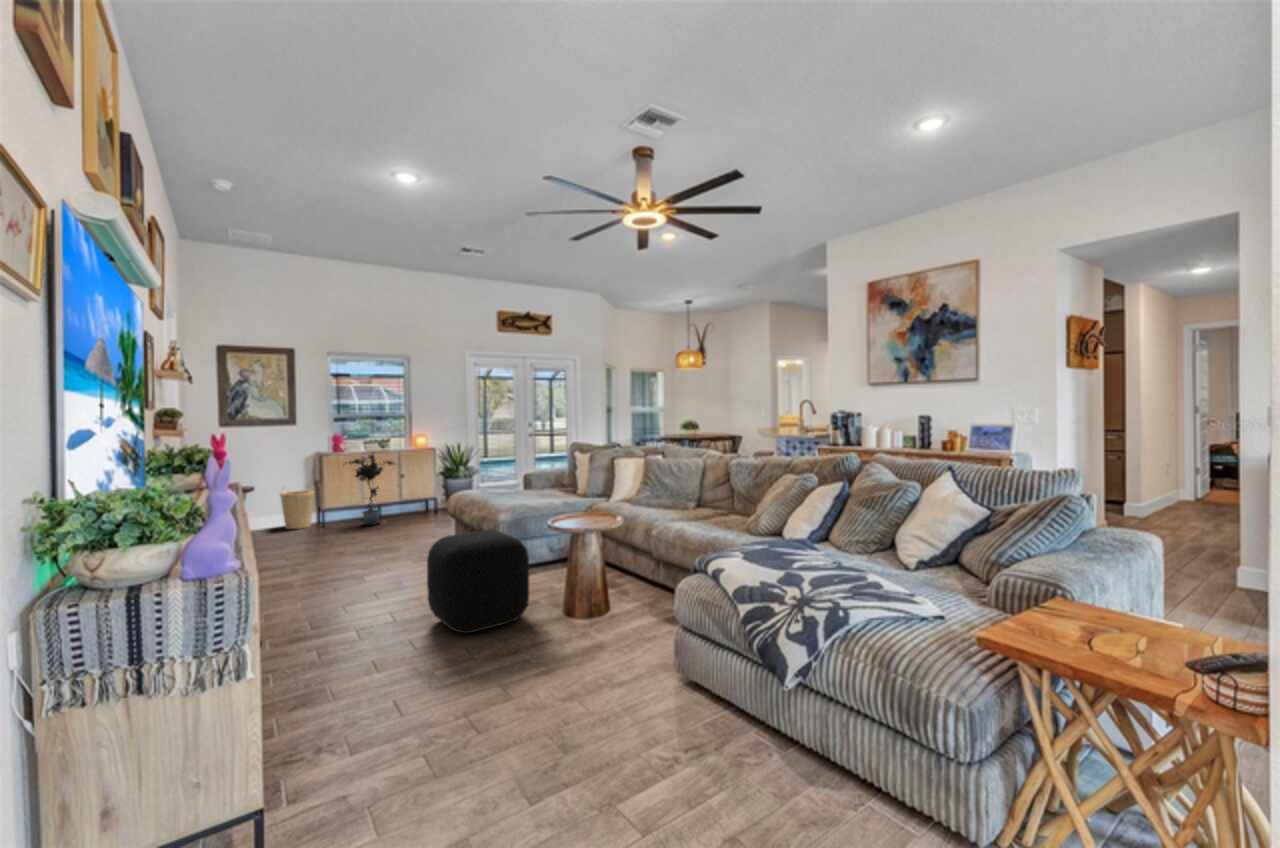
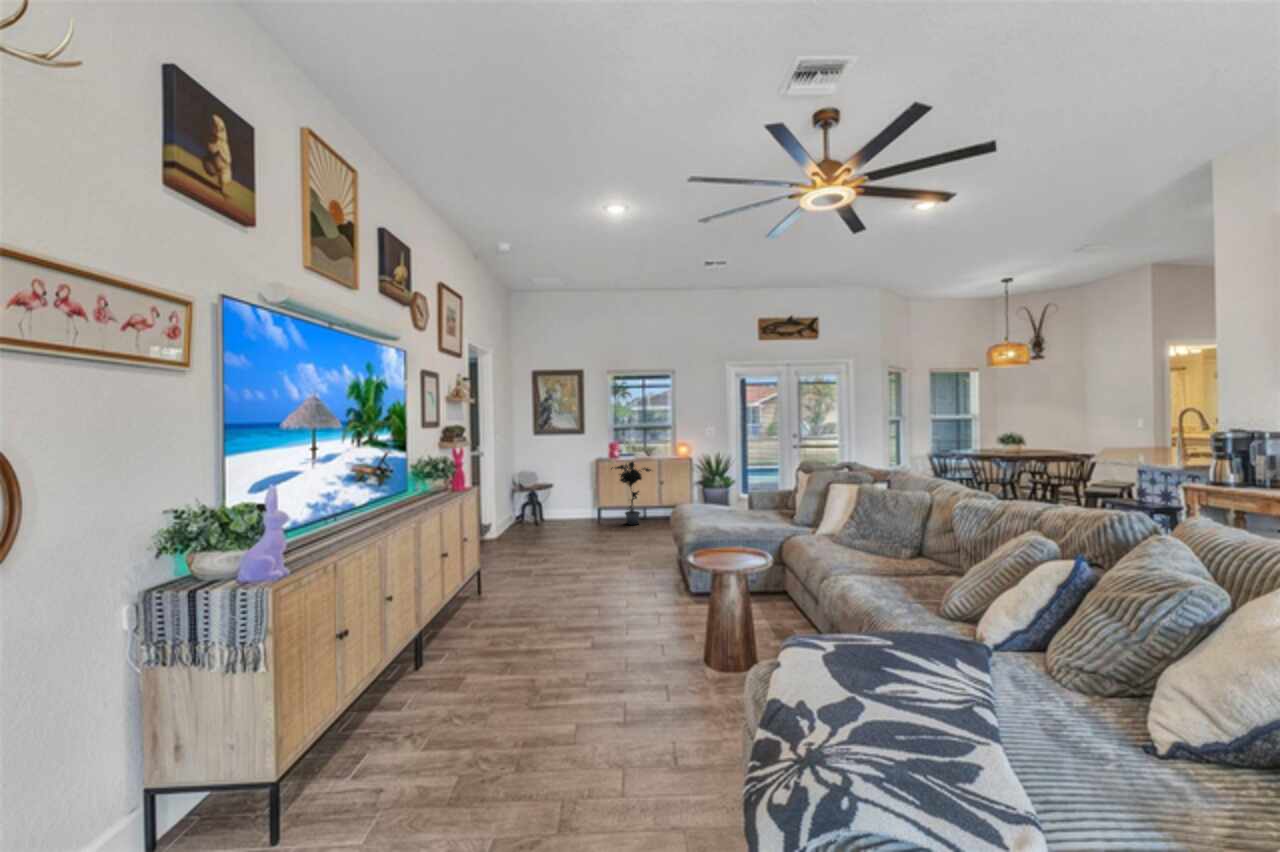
basket: present [280,486,314,529] -> none [568,484,593,521]
ottoman: present [427,530,529,633] -> none [570,553,664,656]

